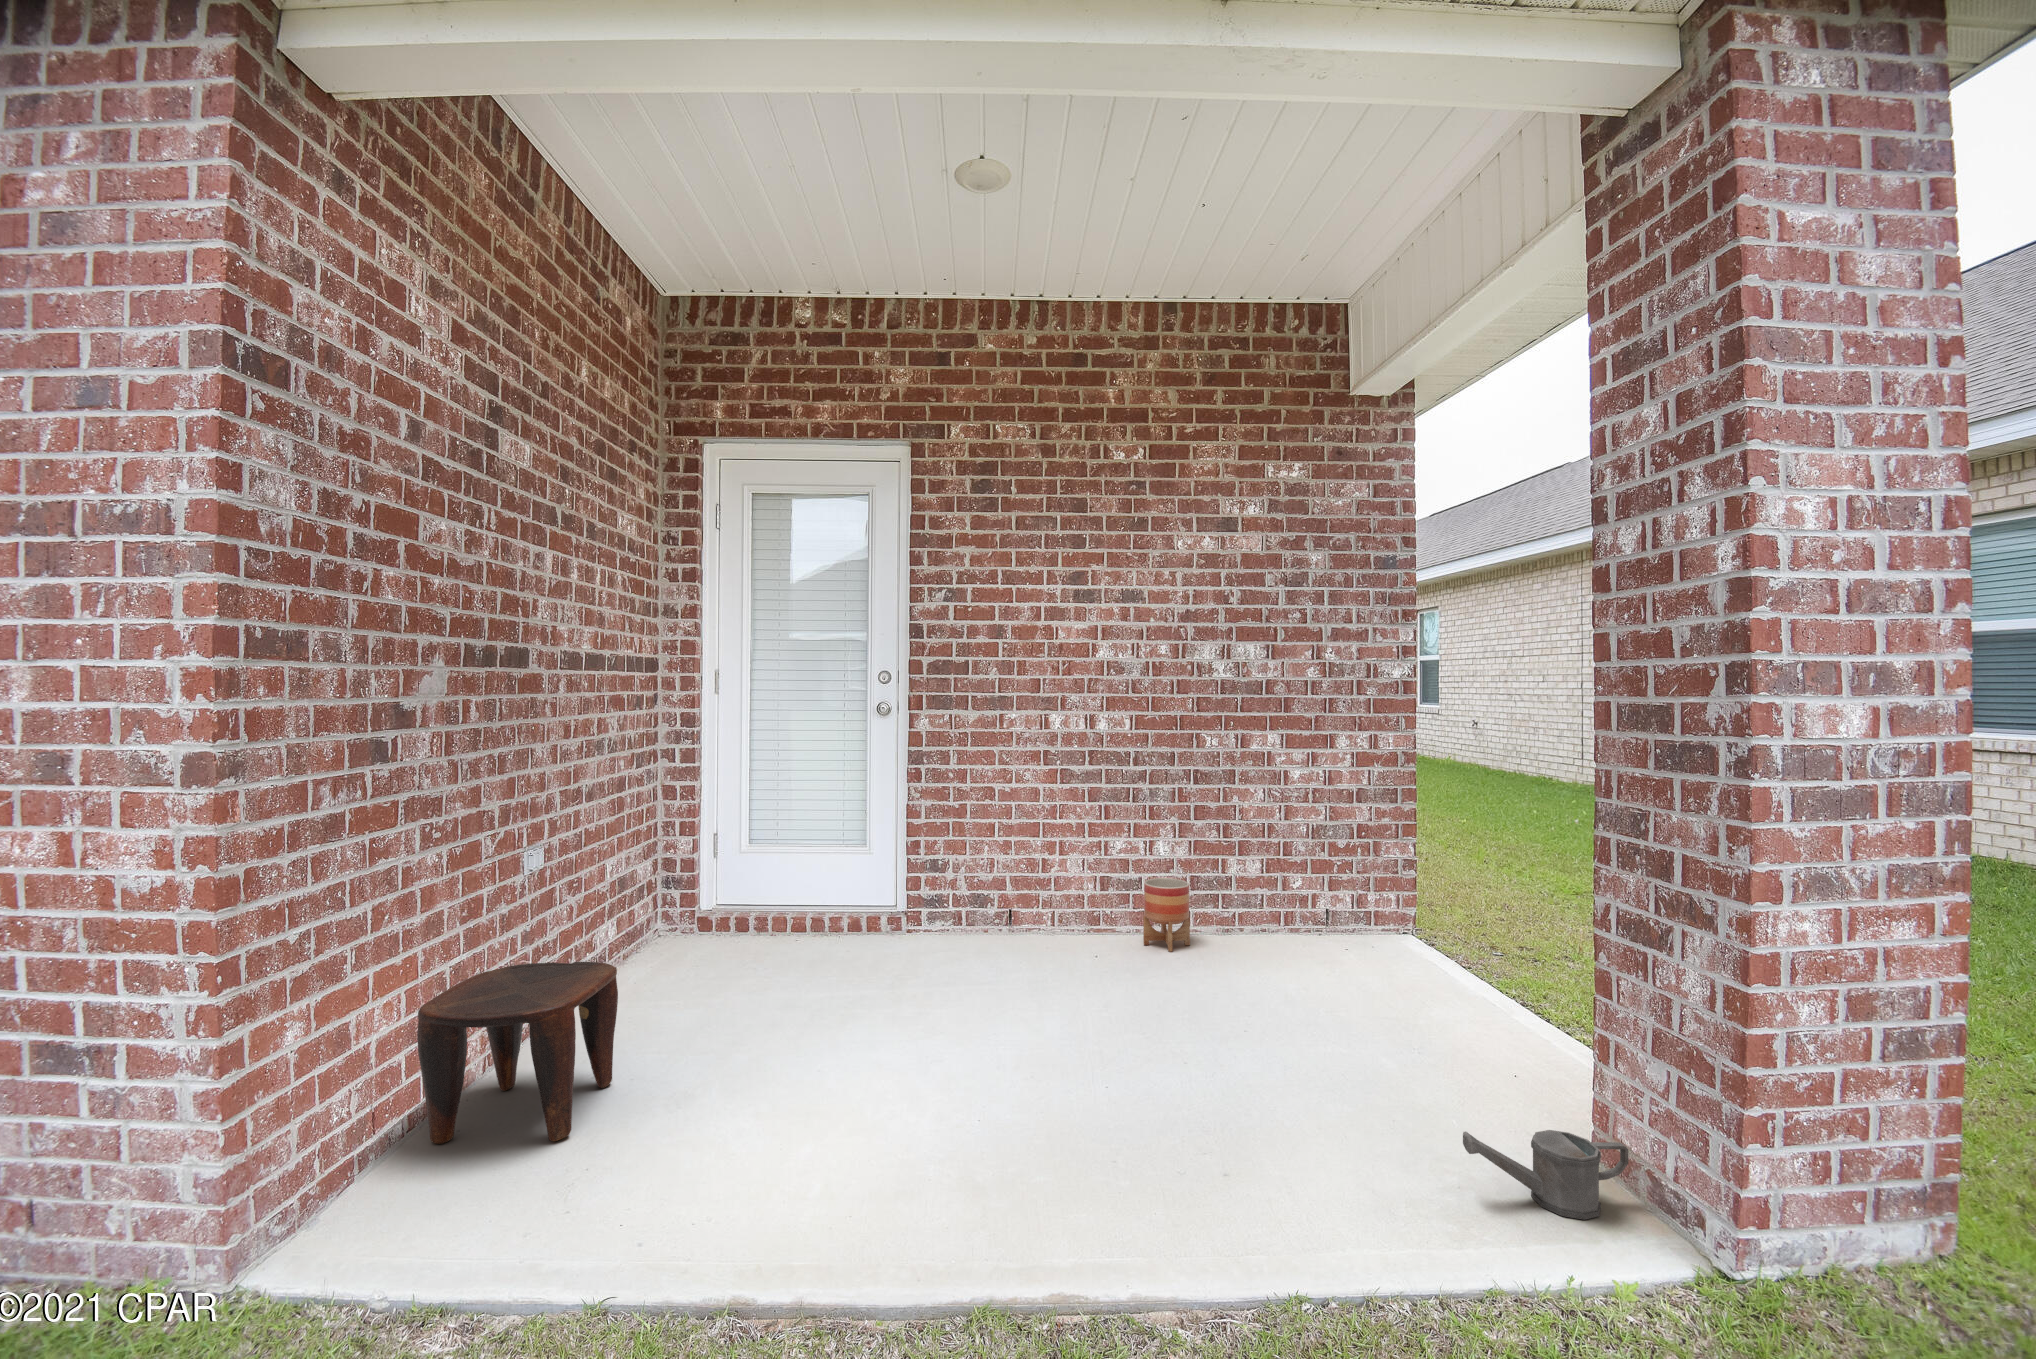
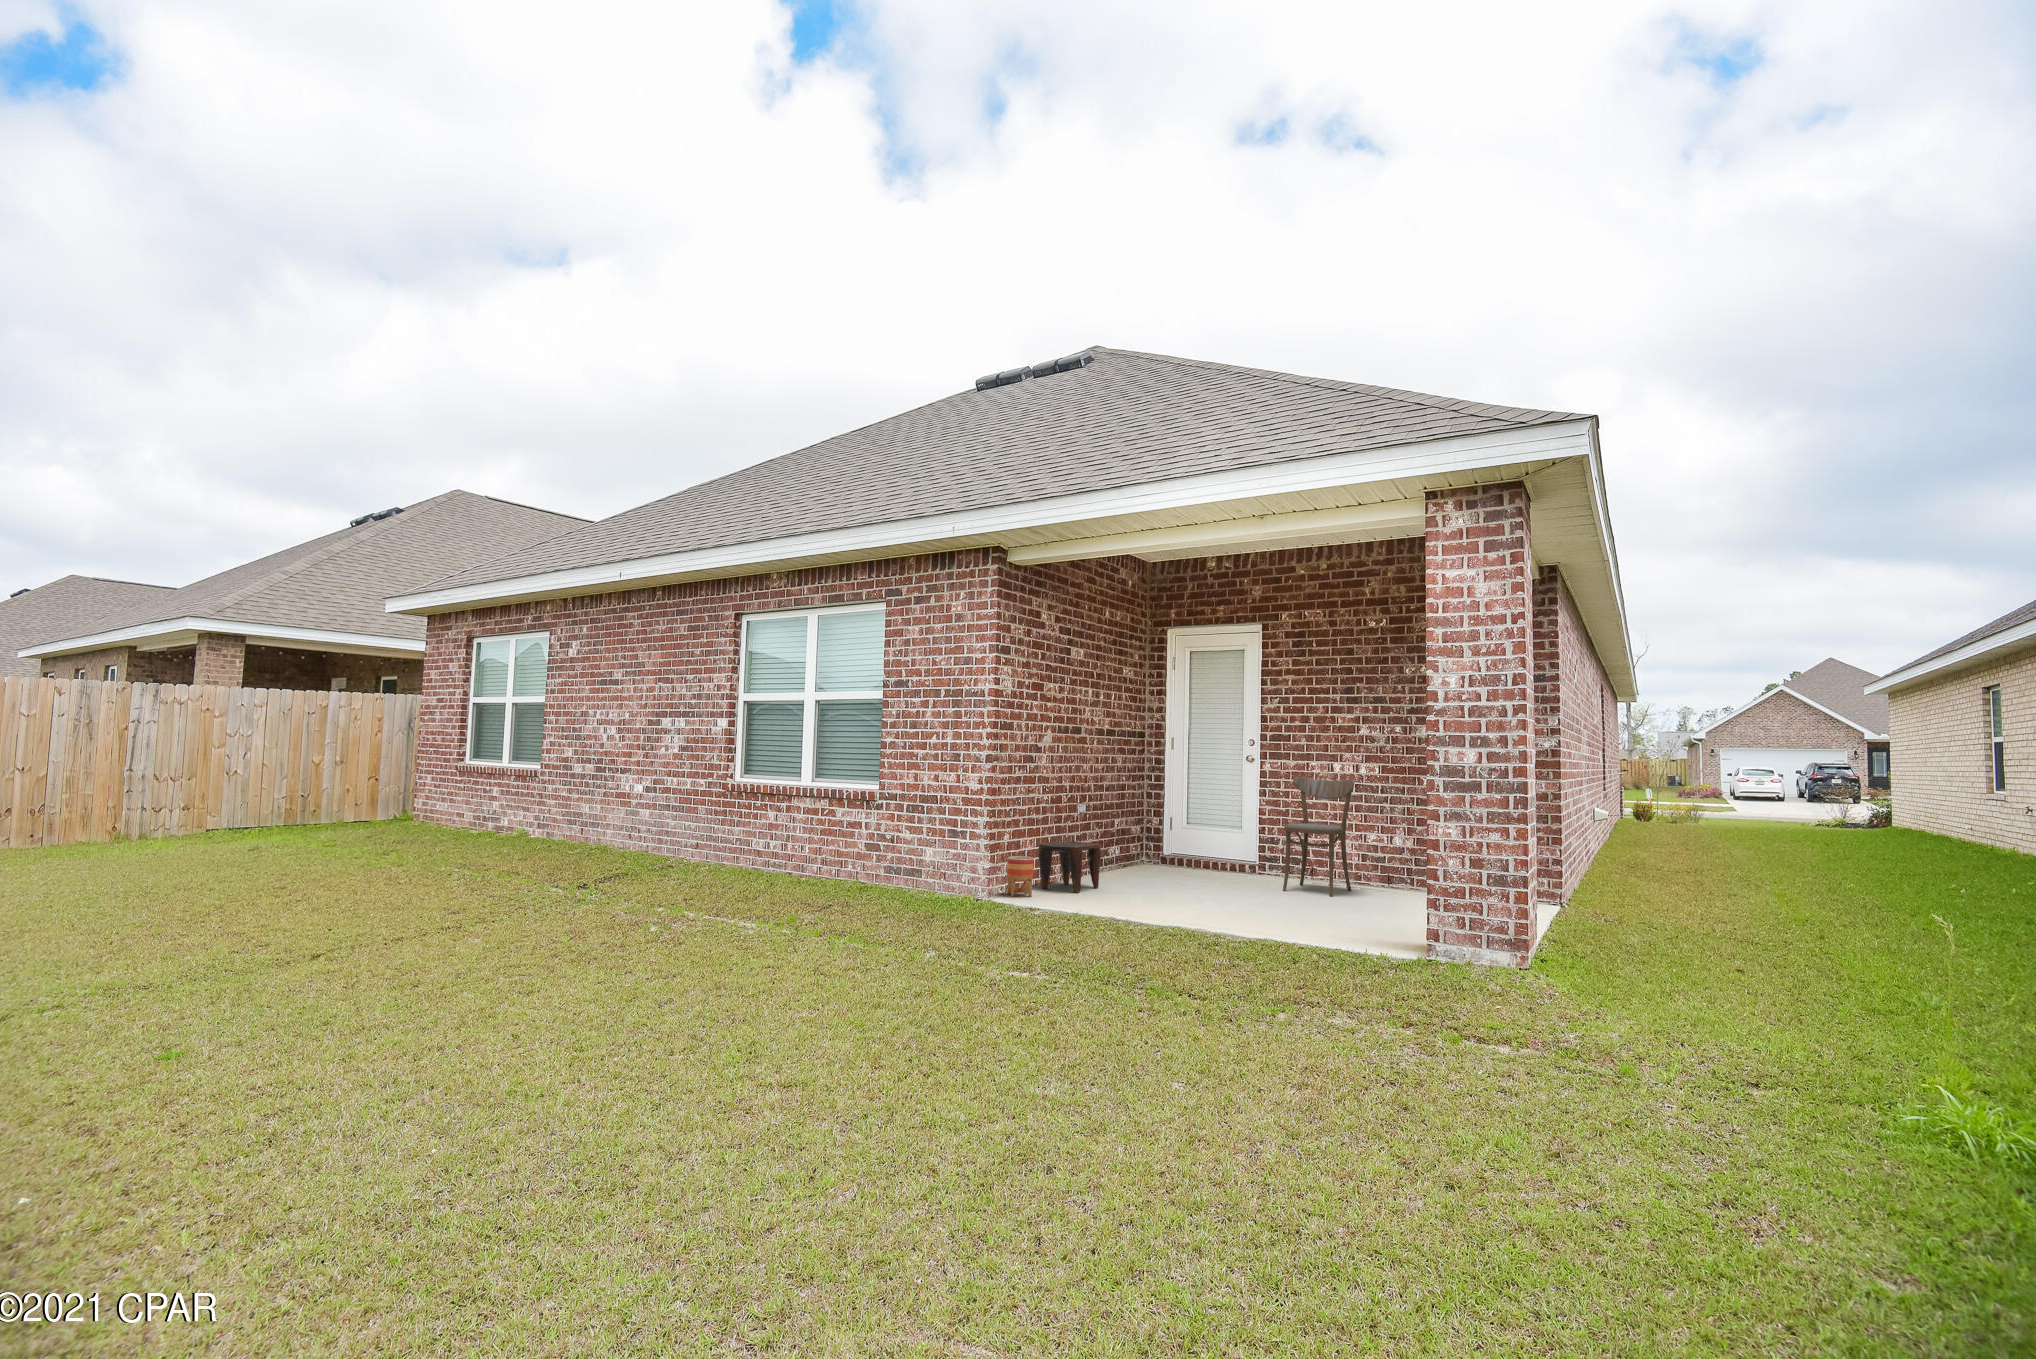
dining chair: none [989,741,1104,975] -> present [1283,777,1354,896]
planter: present [1143,878,1190,952] -> present [1007,856,1034,897]
watering can: present [1463,1130,1628,1220] -> none [1360,915,1426,950]

